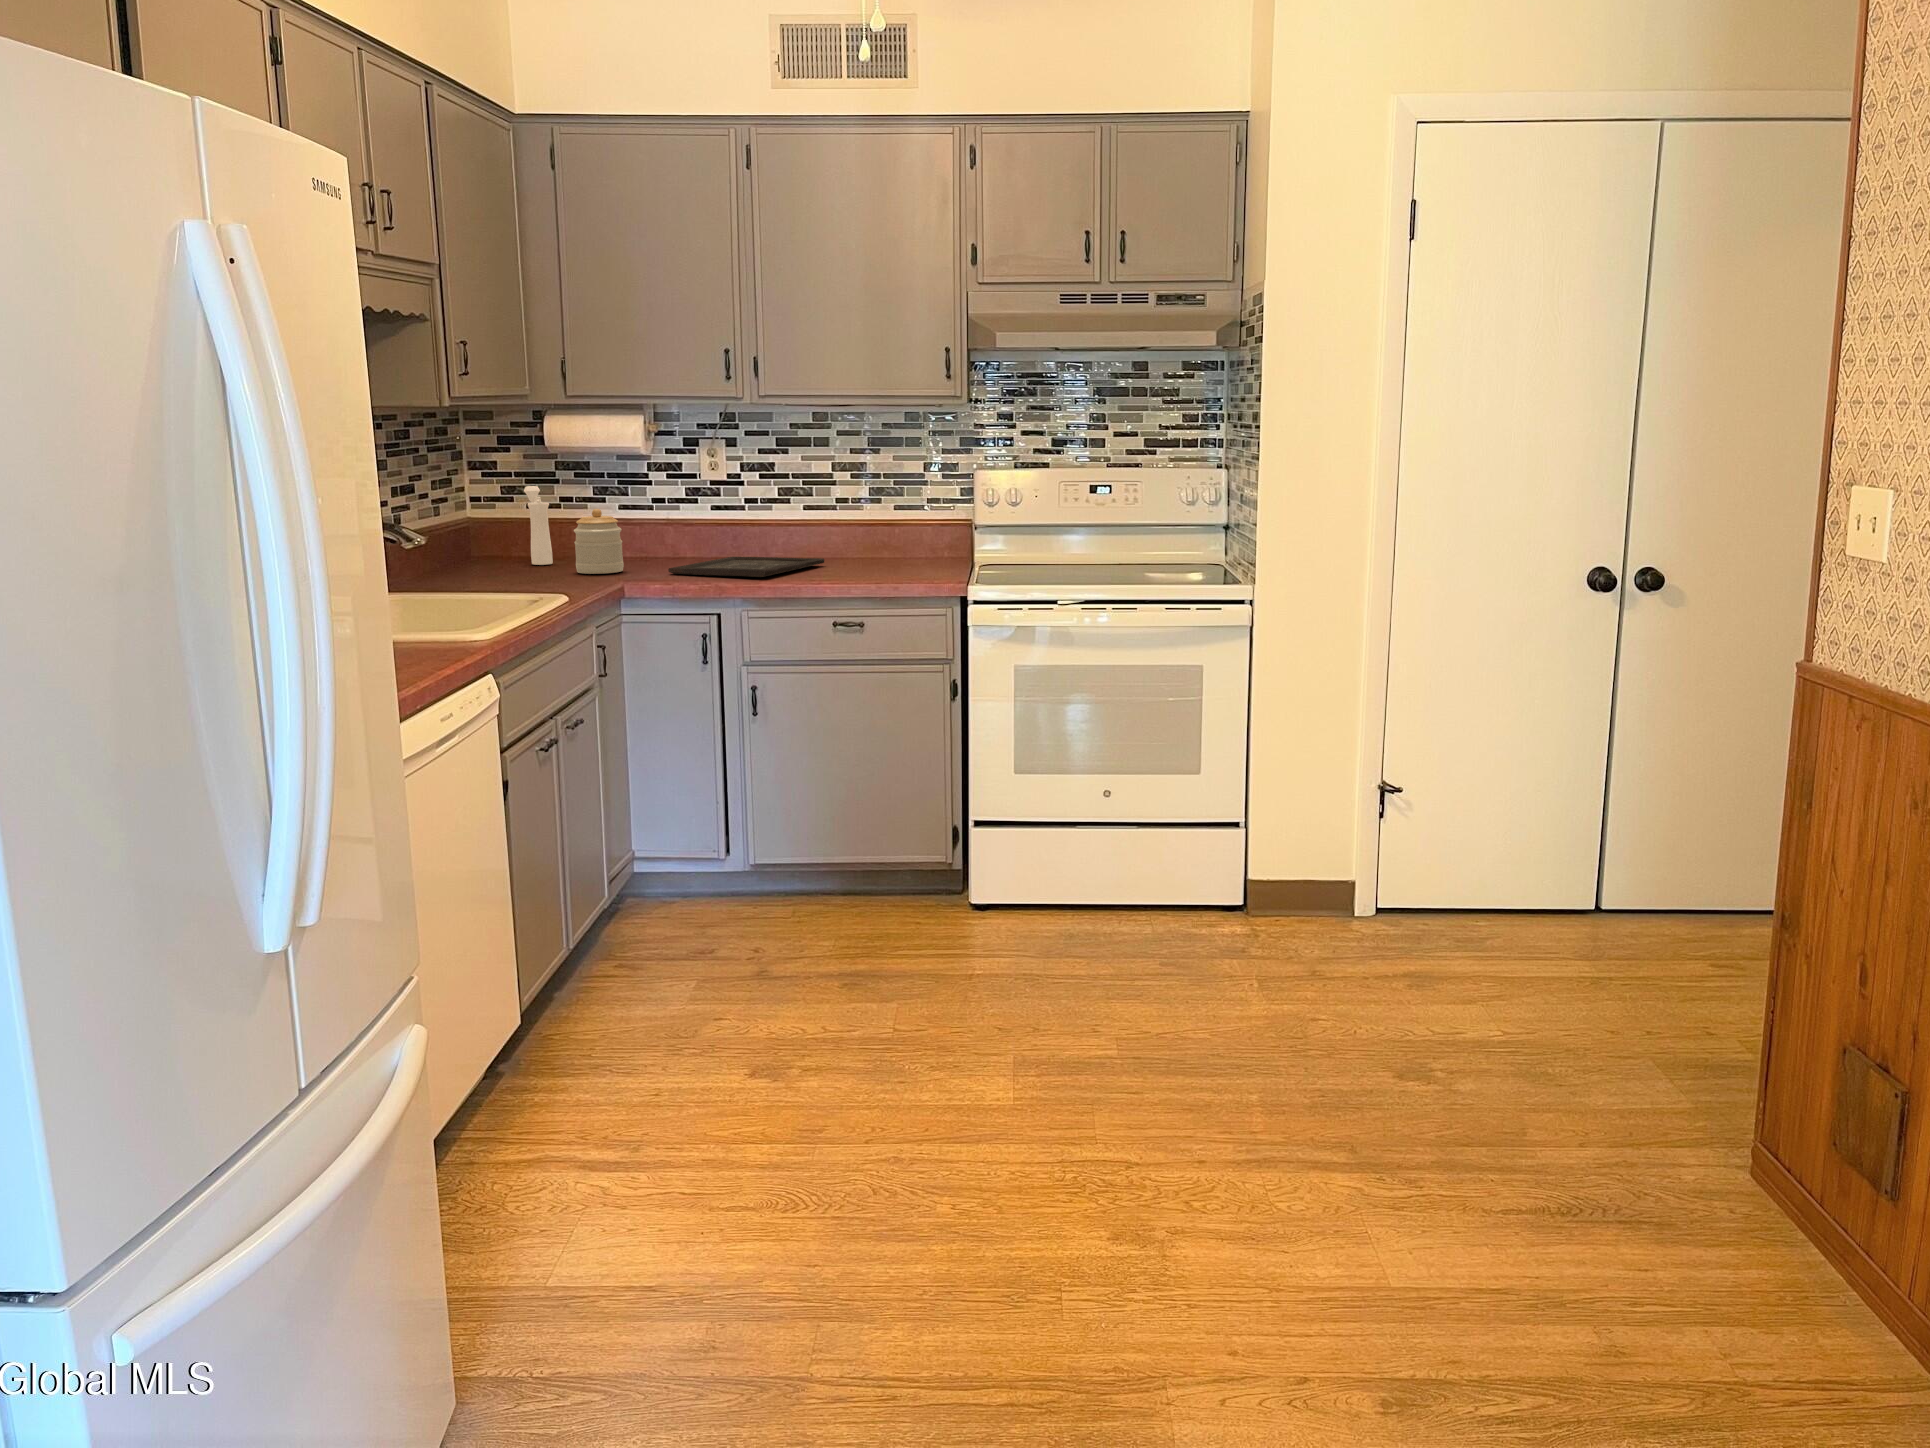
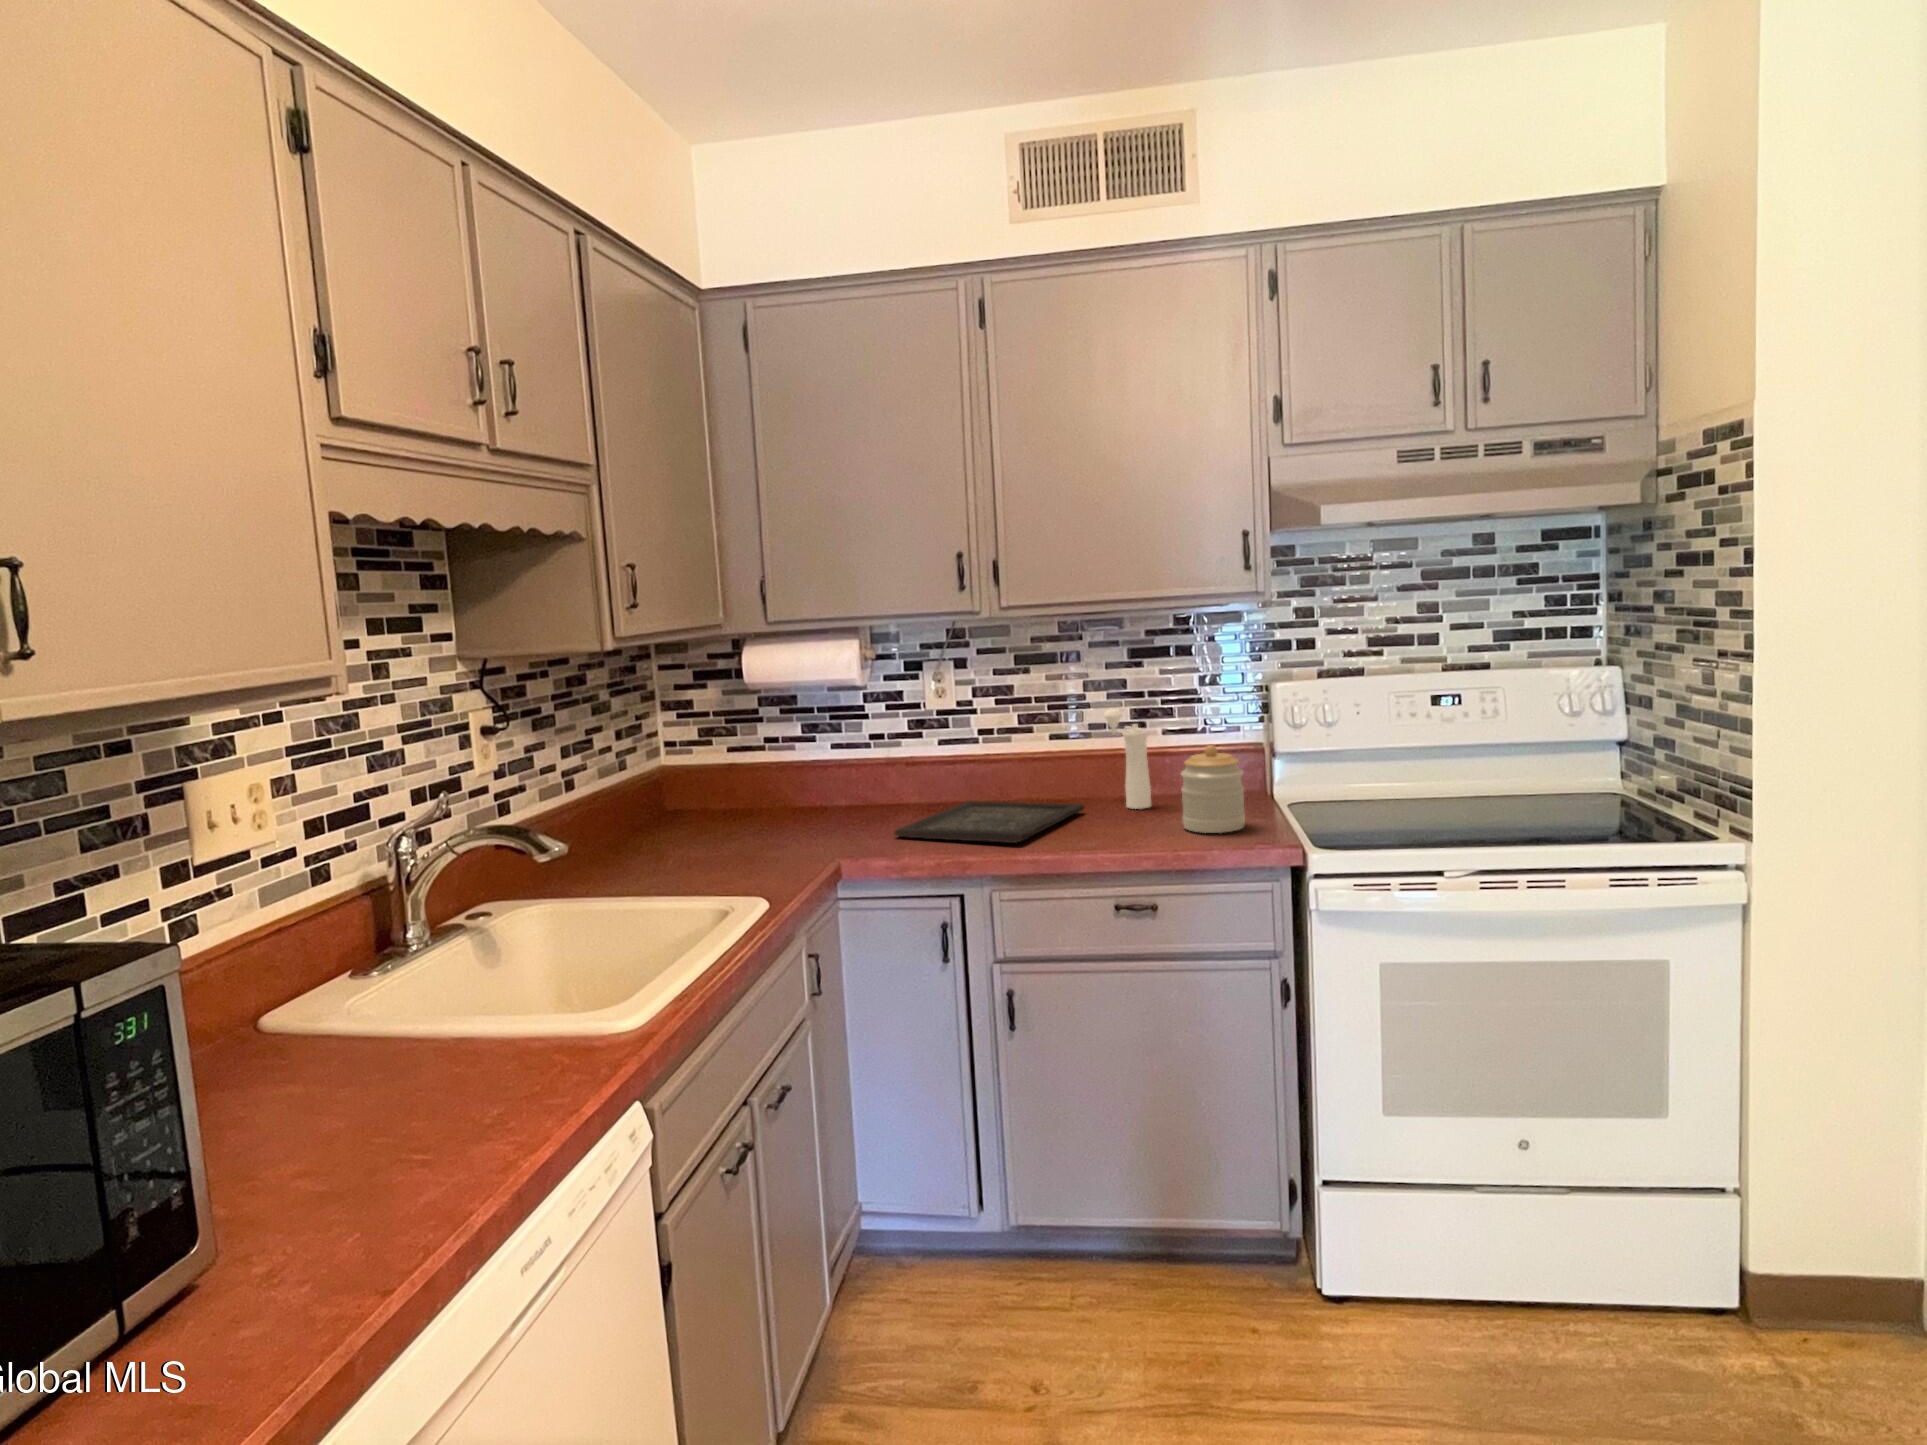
pepper mill: present [524,486,553,565] -> present [1104,709,1151,809]
jar: present [574,509,624,574] -> present [1181,745,1245,833]

